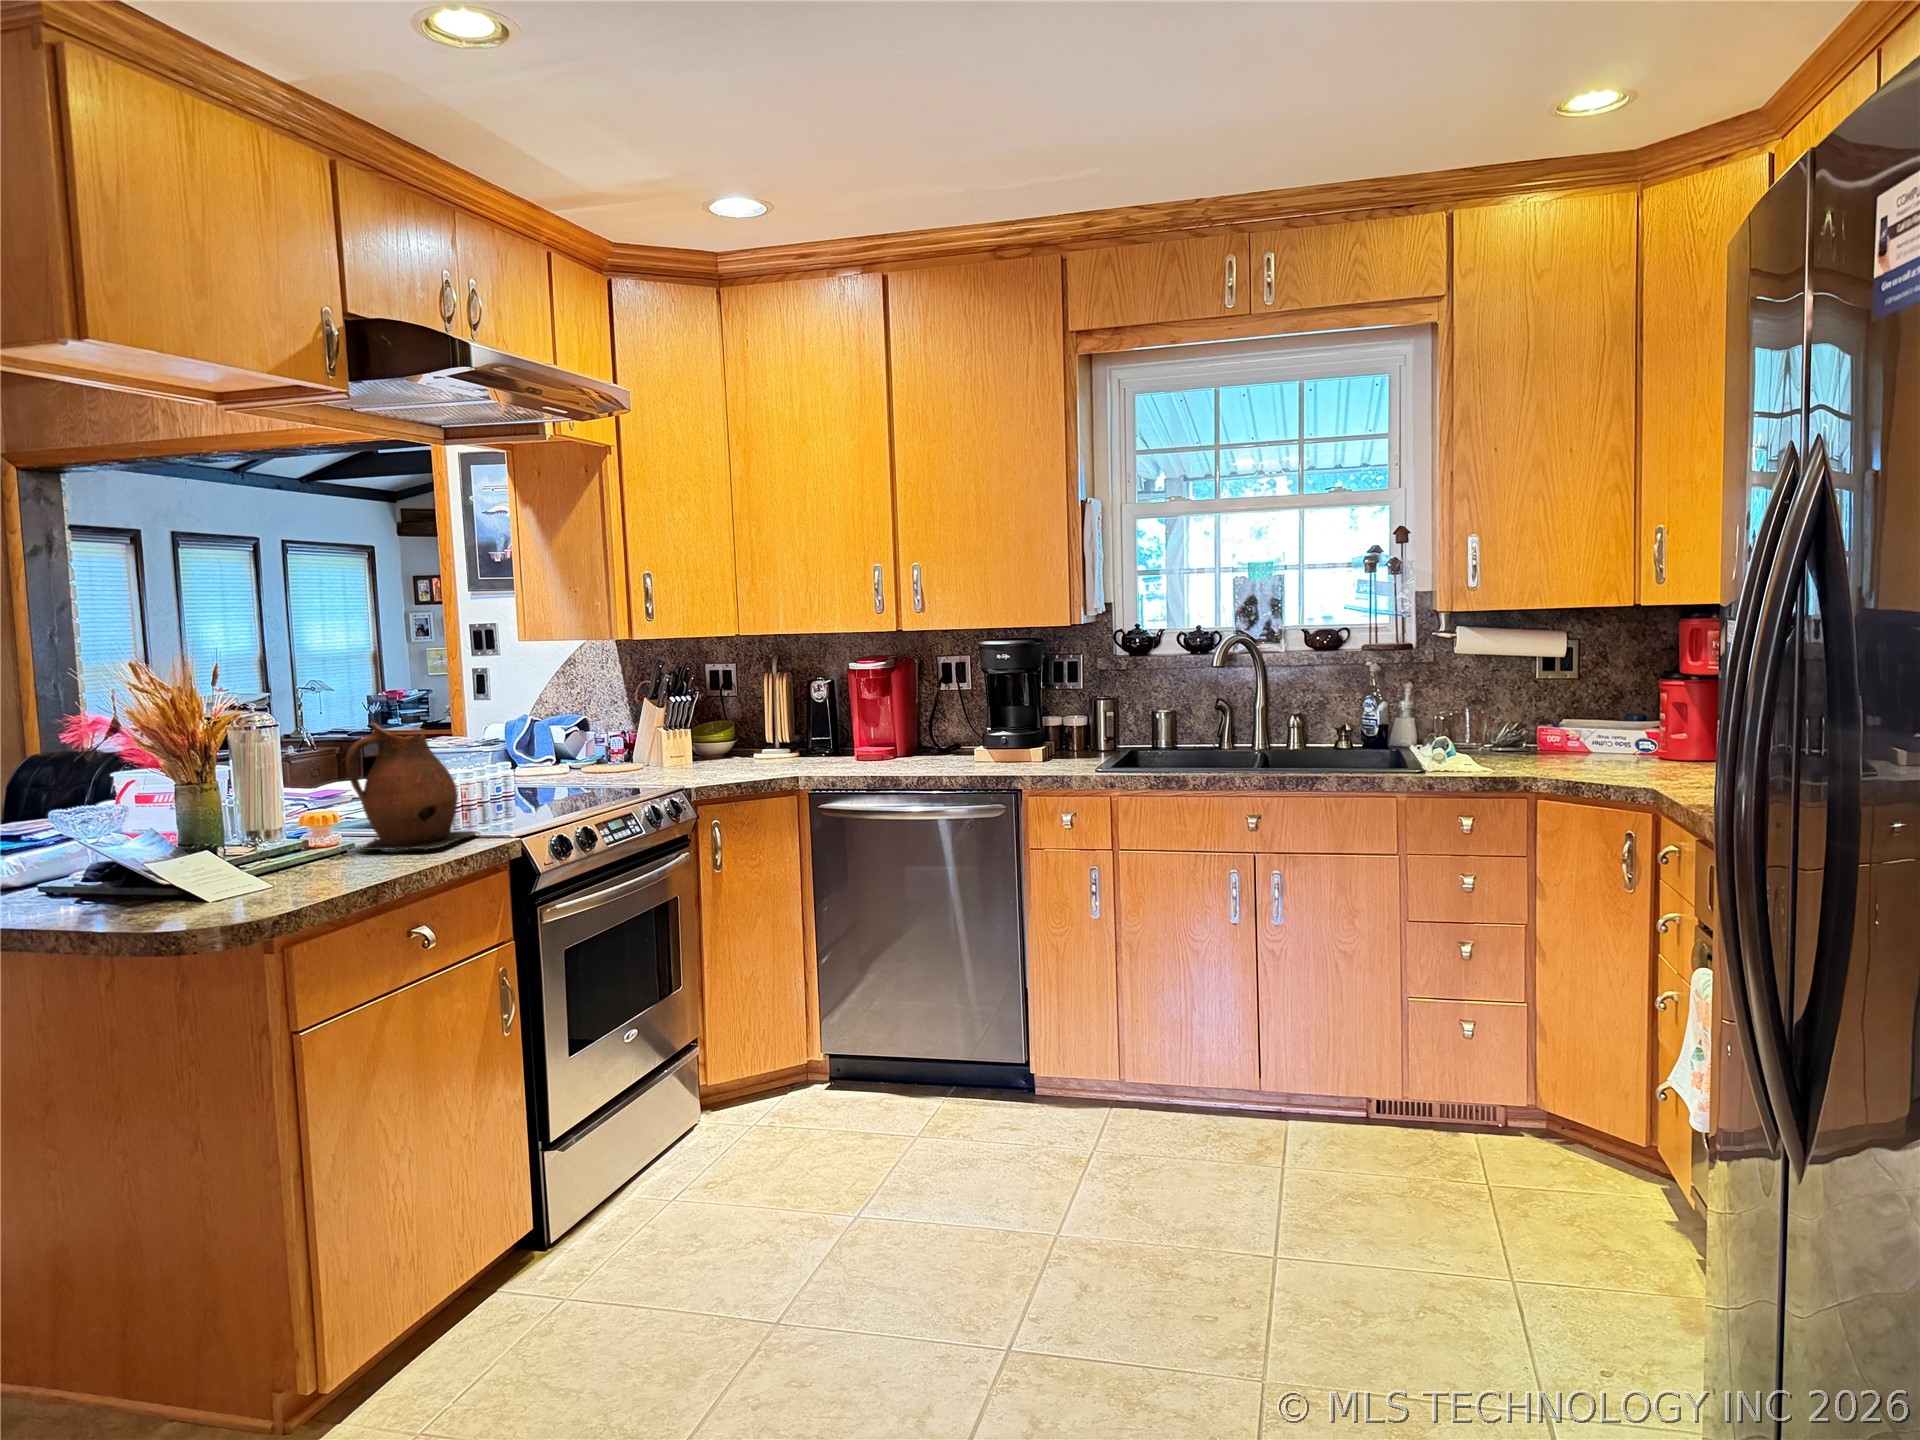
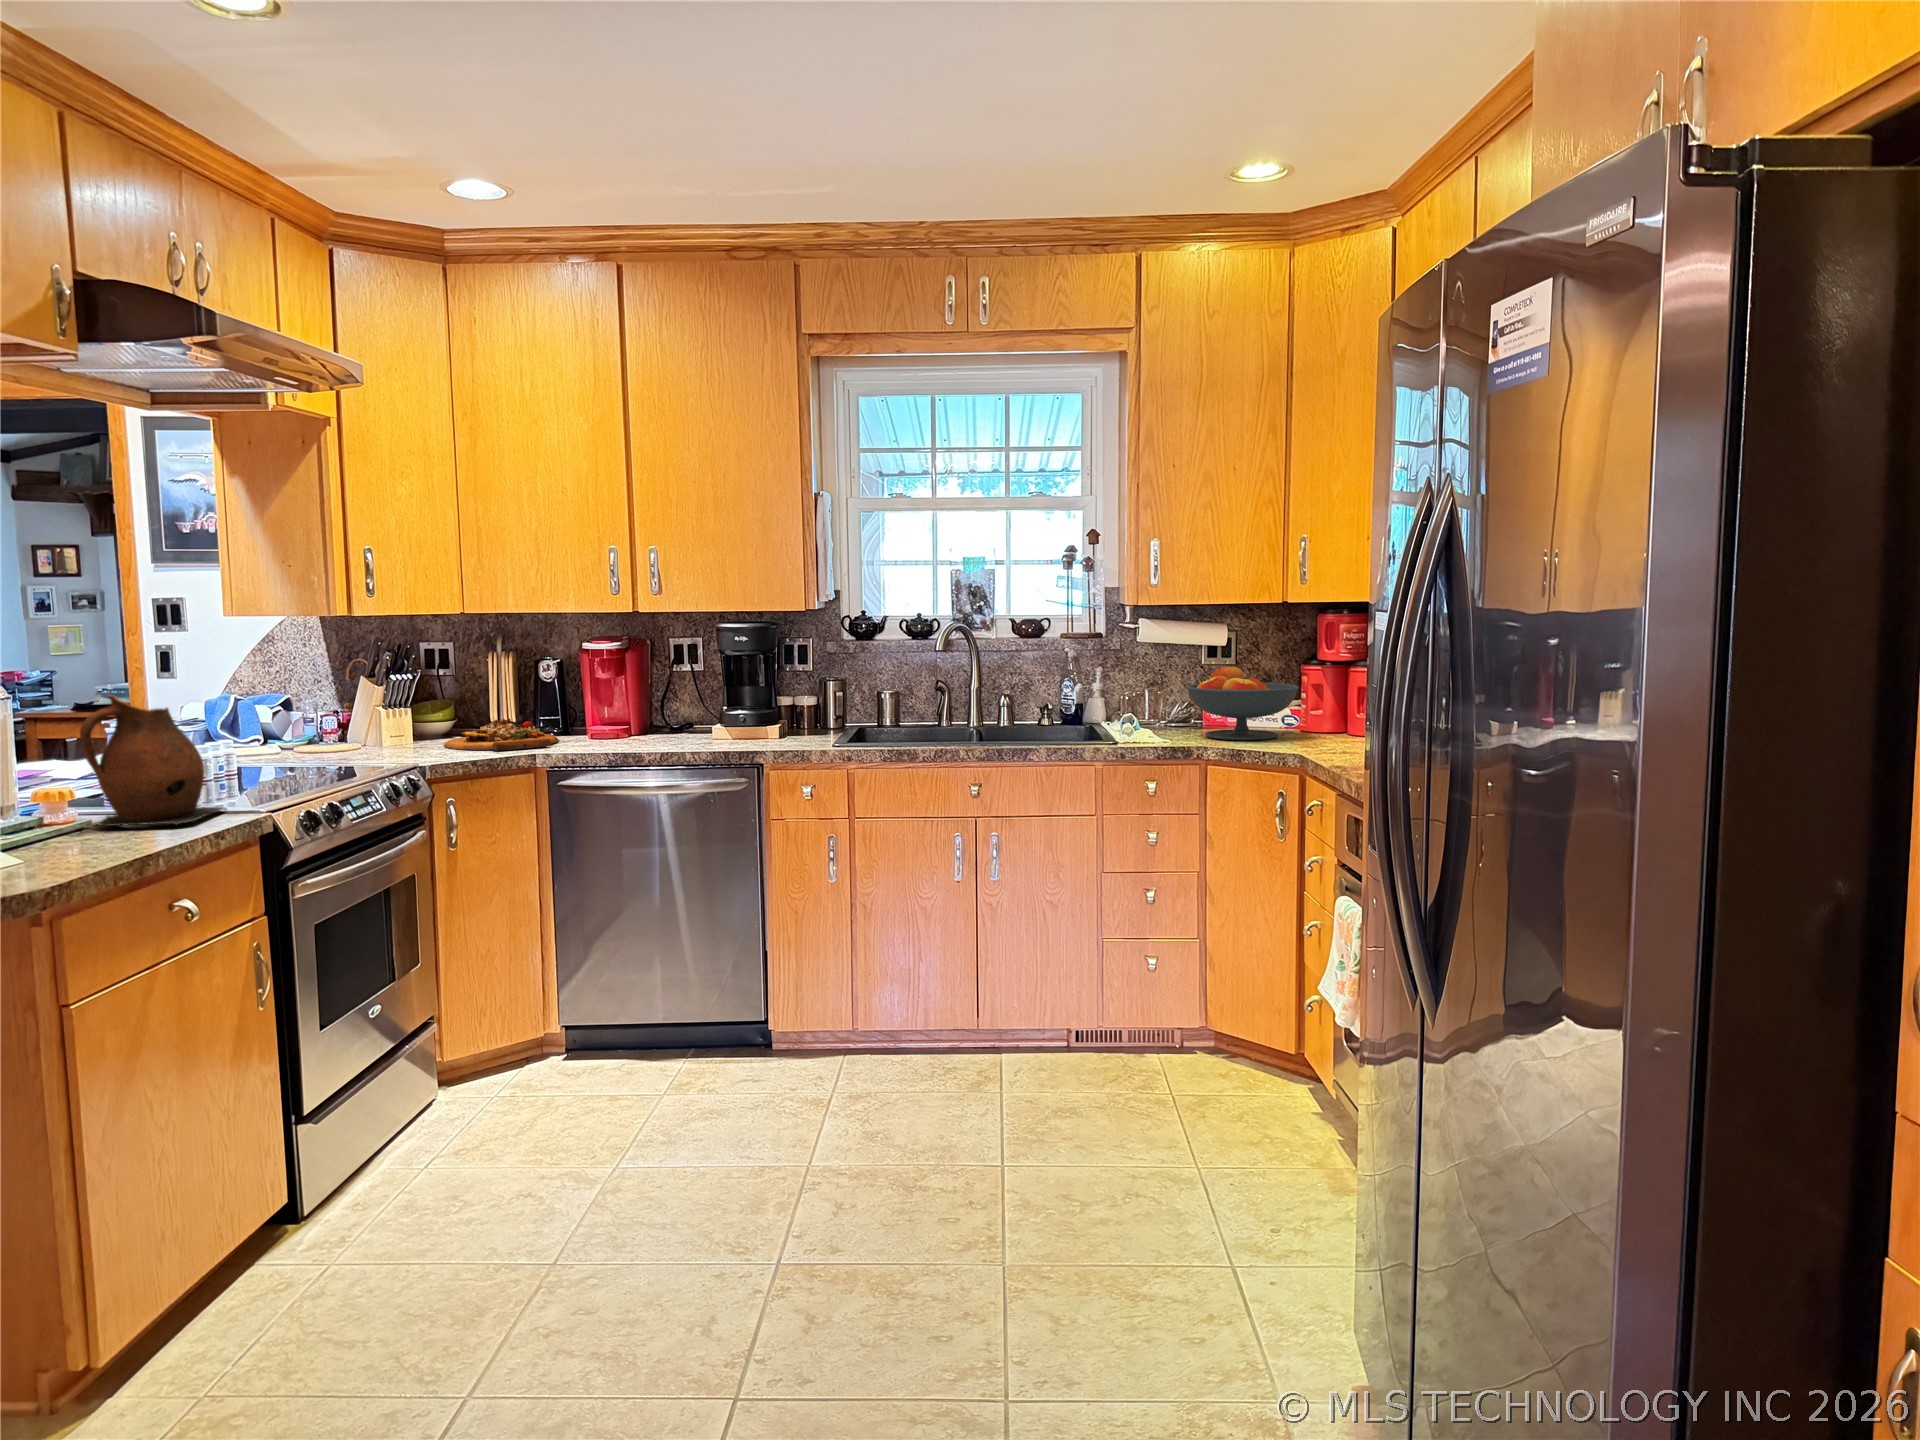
fruit bowl: none [1510,681,1657,770] -> present [1186,666,1299,740]
cutting board: none [714,740,824,773] -> present [444,719,559,751]

